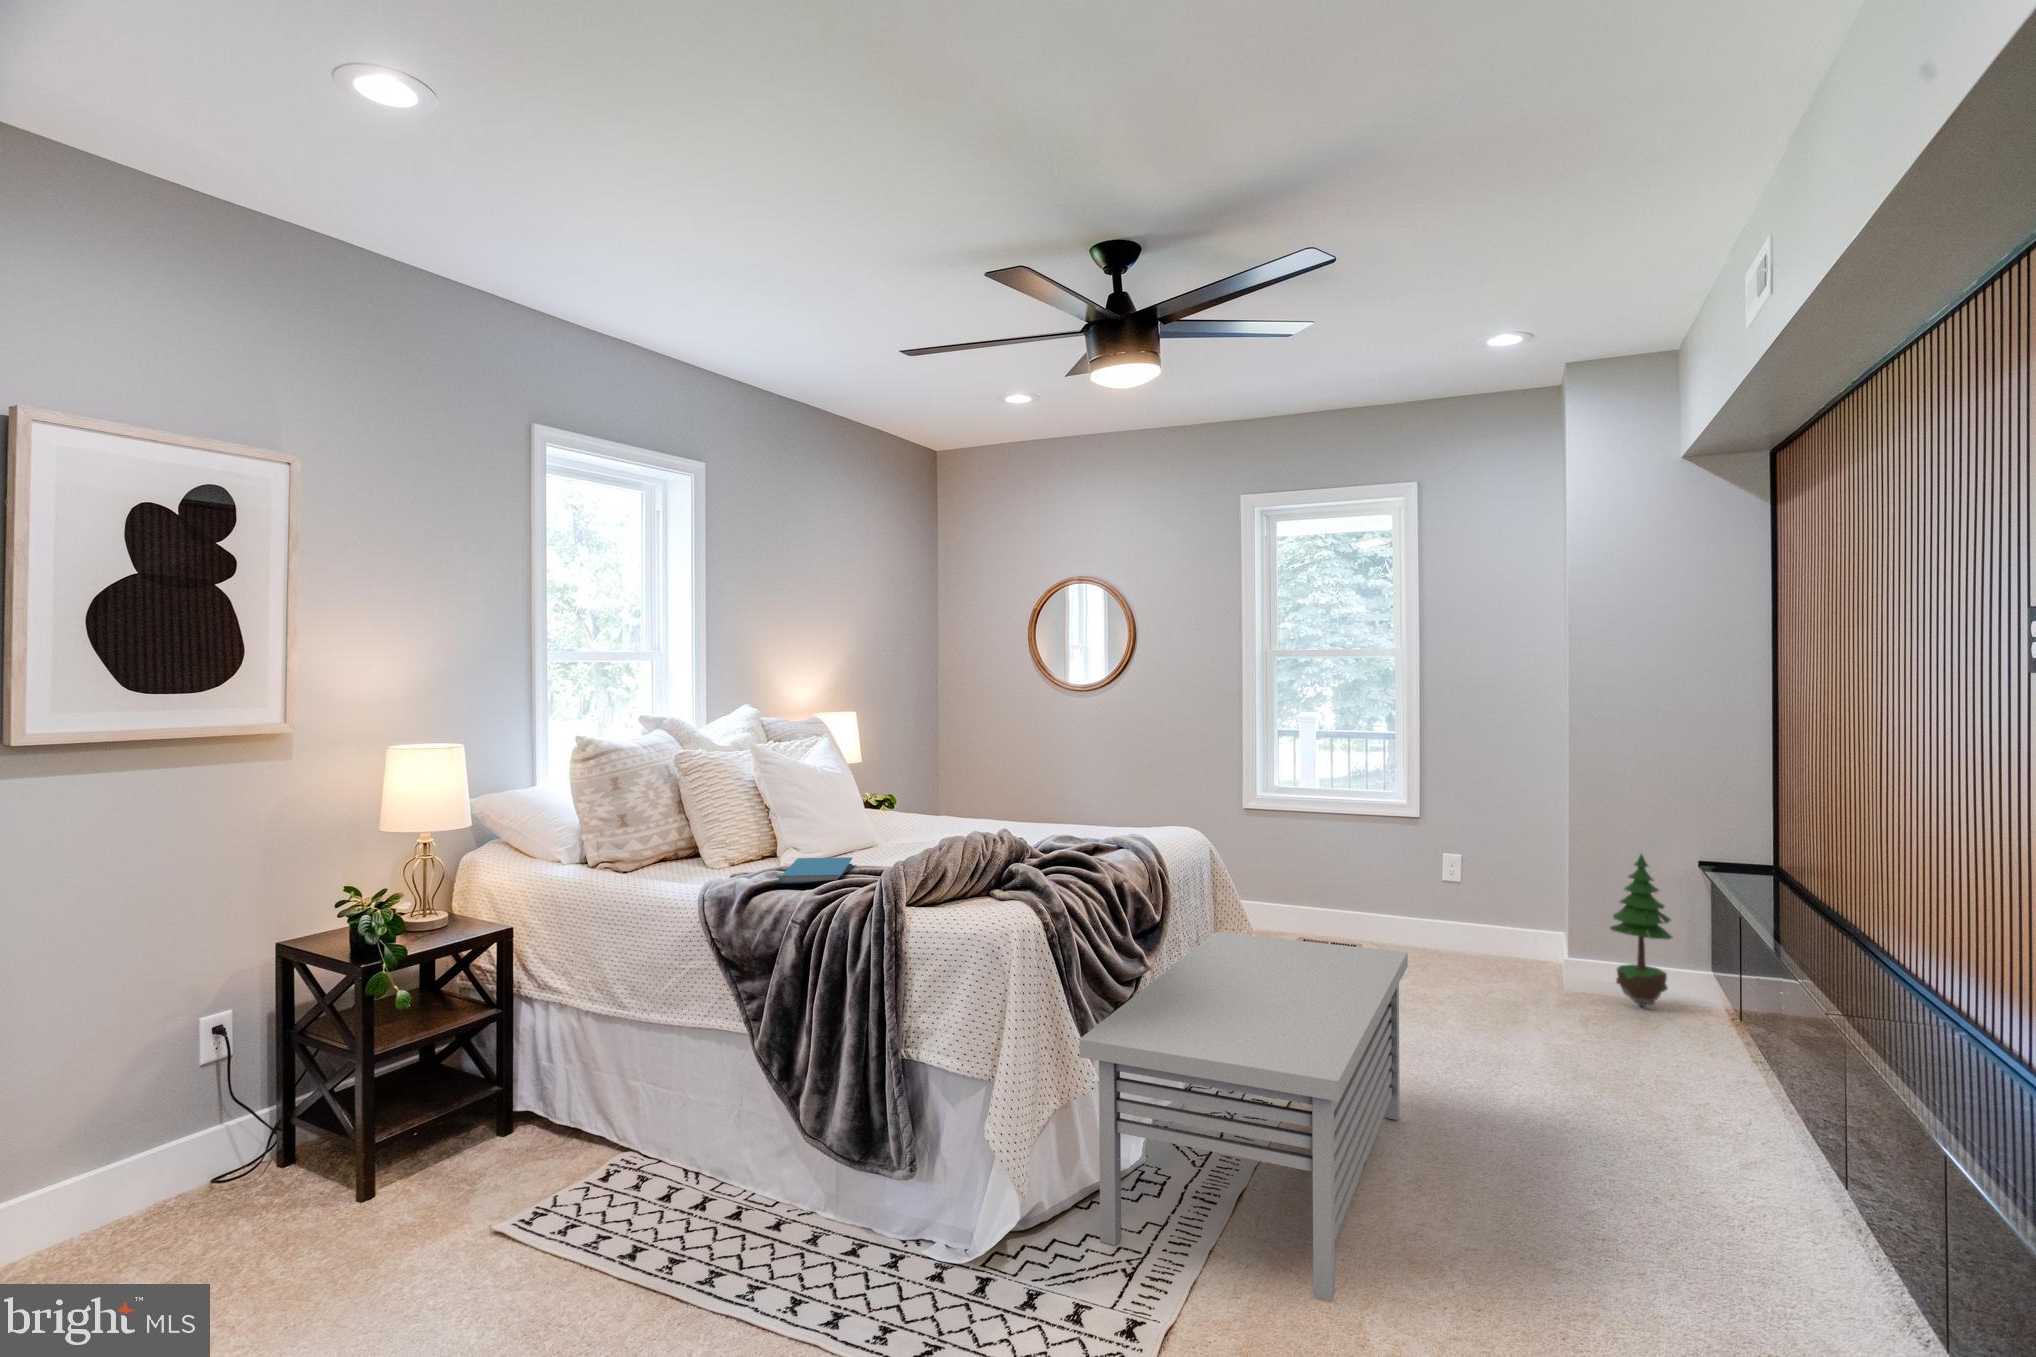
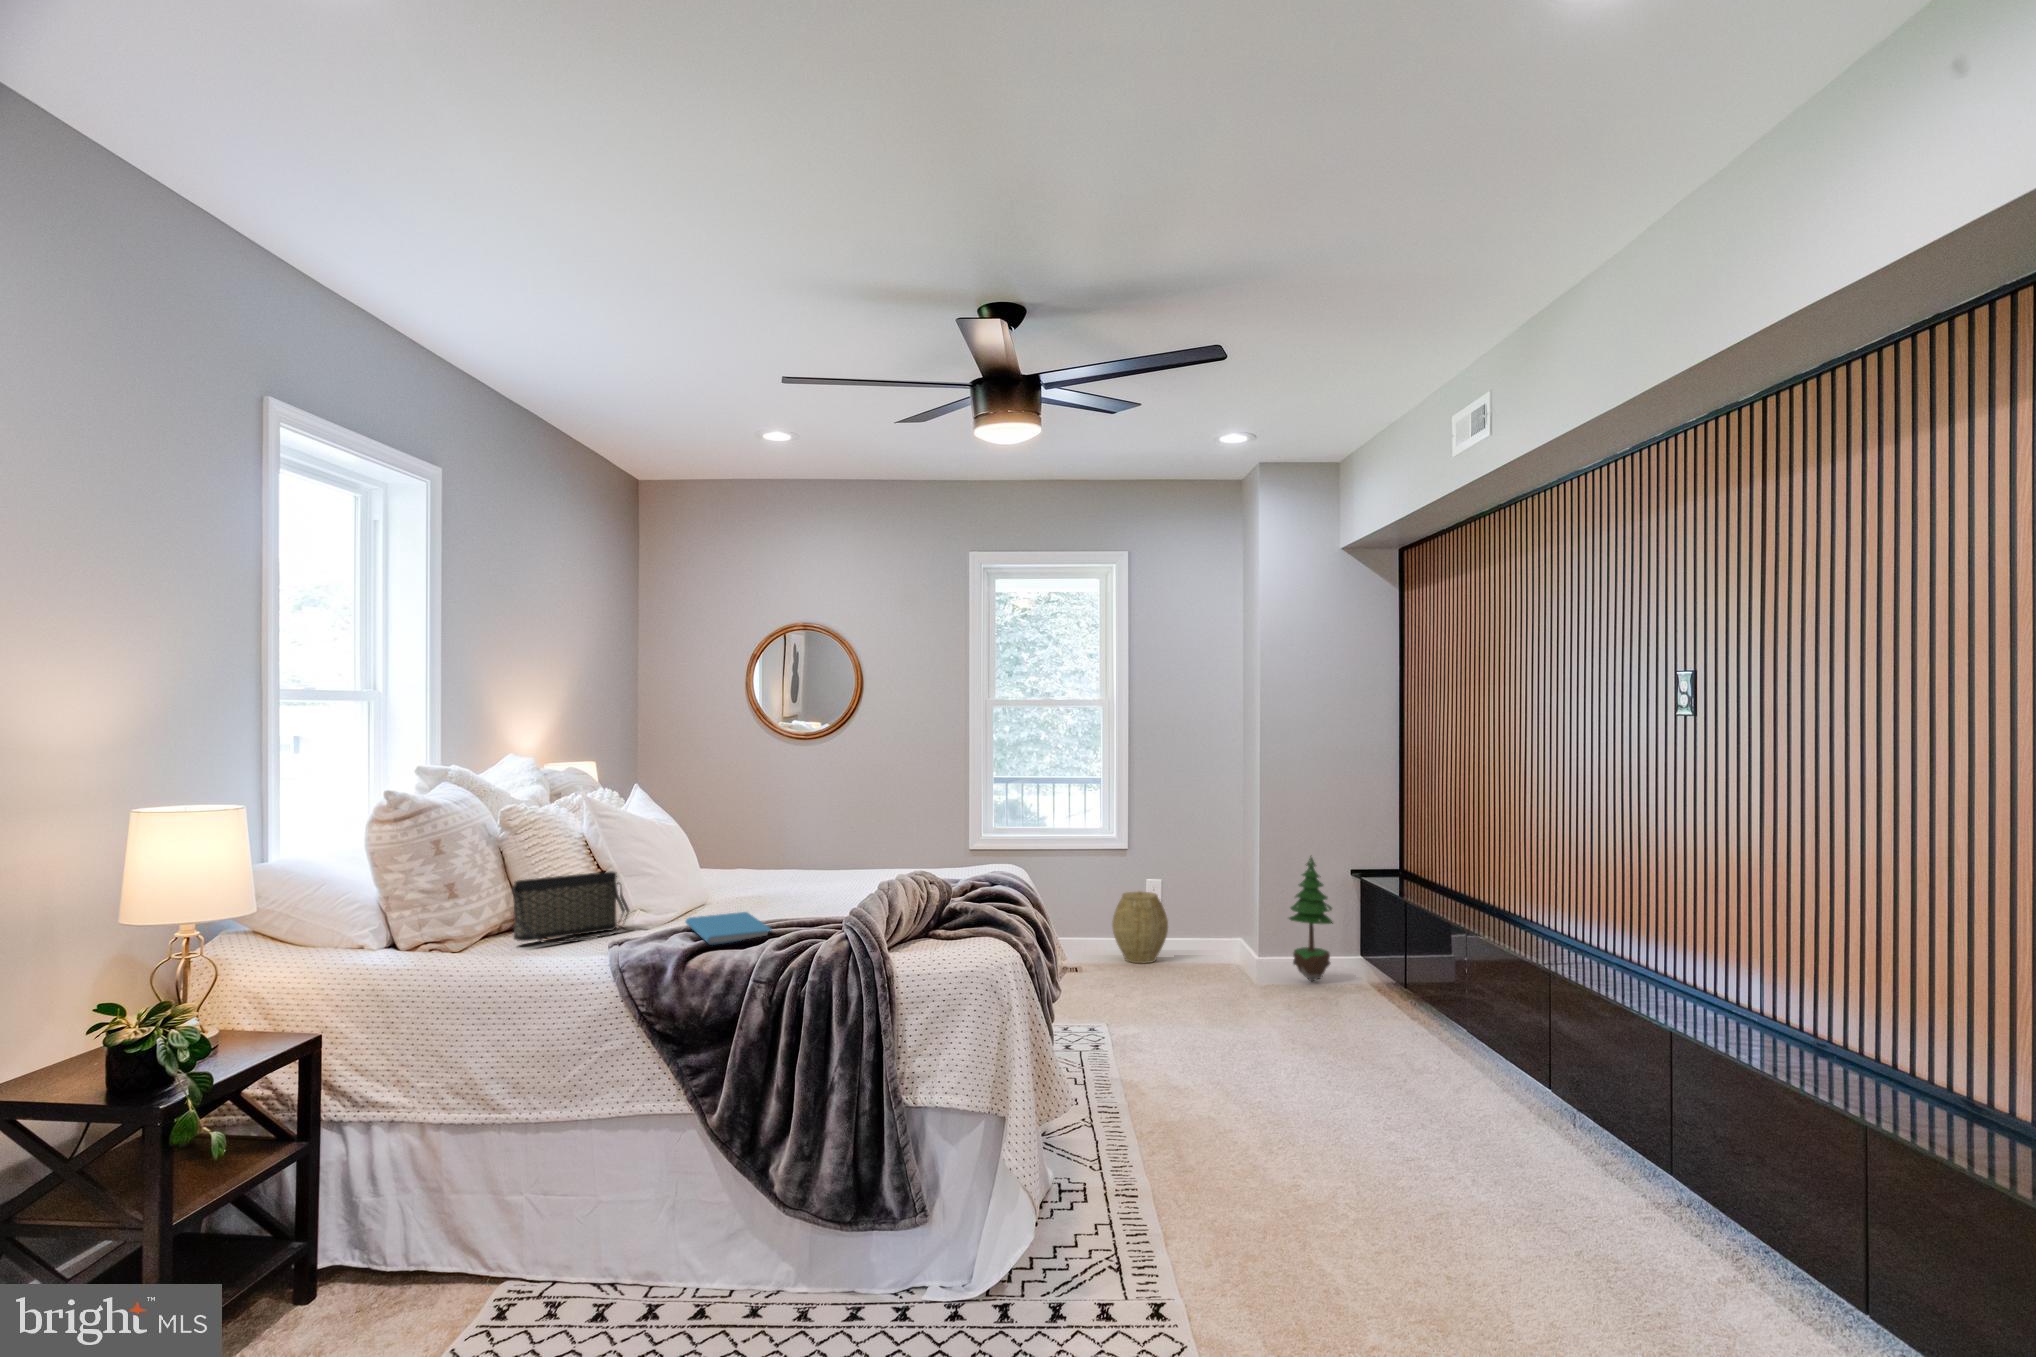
handbag: none [665,812,762,872] -> present [512,871,629,943]
woven basket: none [1407,880,1474,962] -> present [1112,891,1168,963]
storage bench: present [1079,932,1408,1301] -> none [1050,953,1295,1250]

